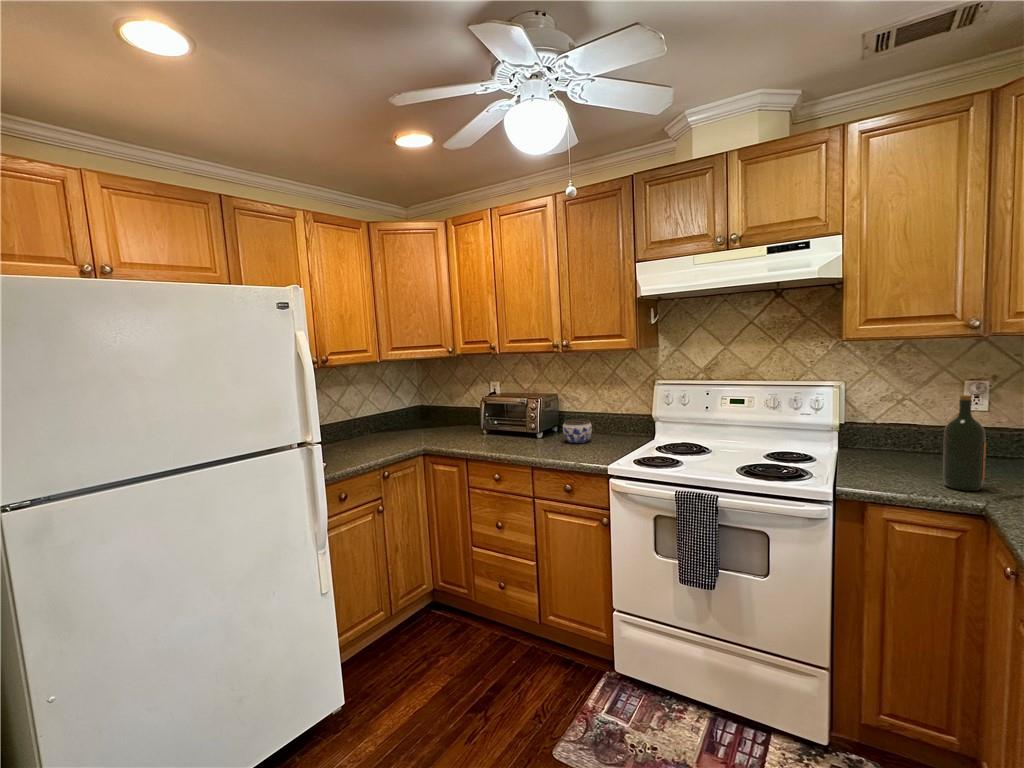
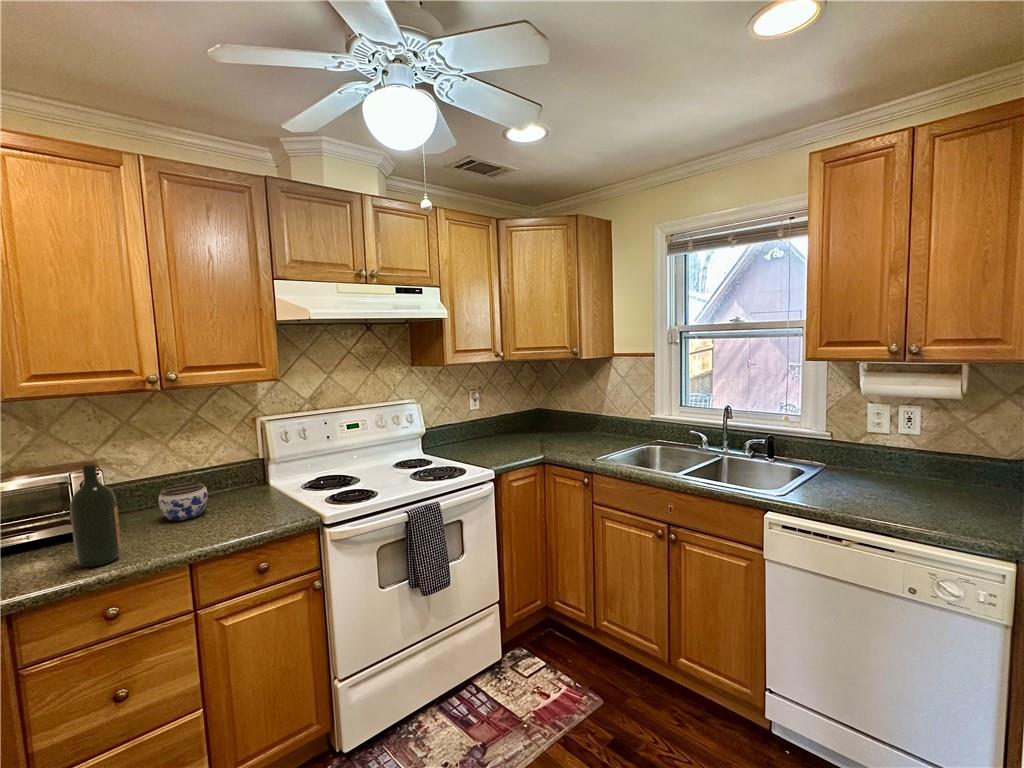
wine bottle: present [943,395,986,491] -> present [70,459,121,567]

